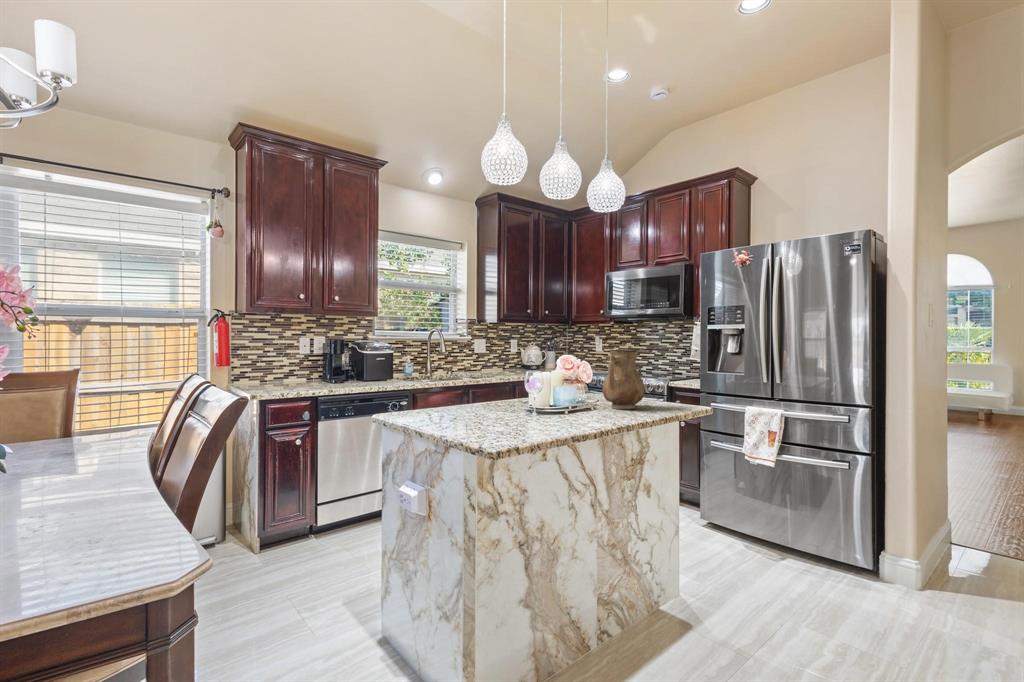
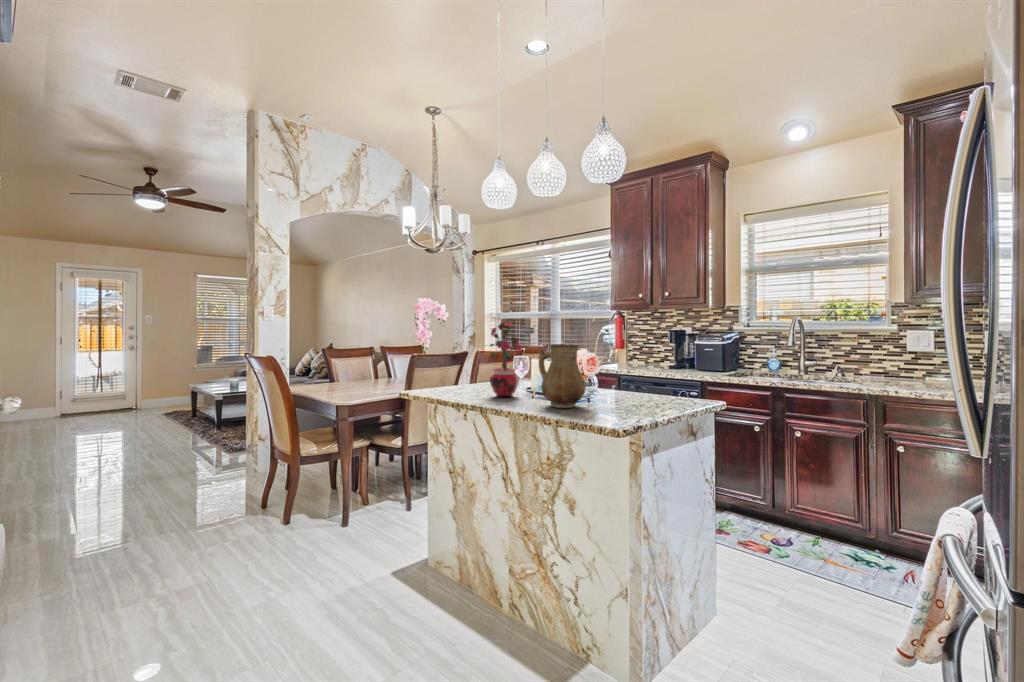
potted plant: none [536,324,579,417] -> present [490,322,521,397]

